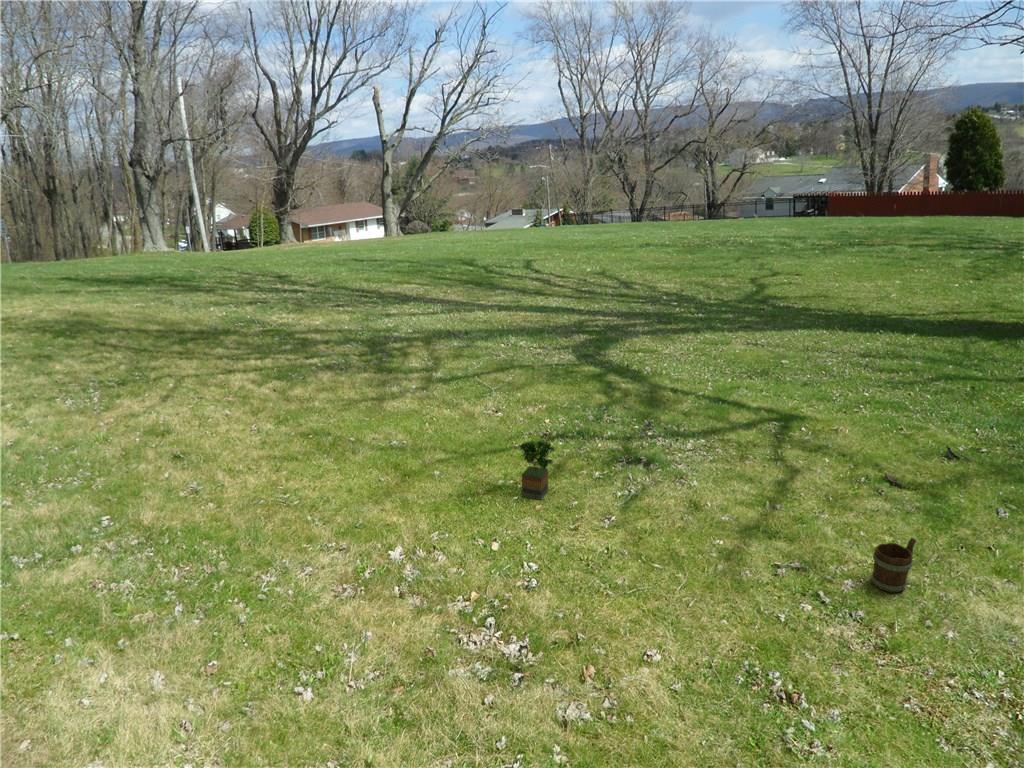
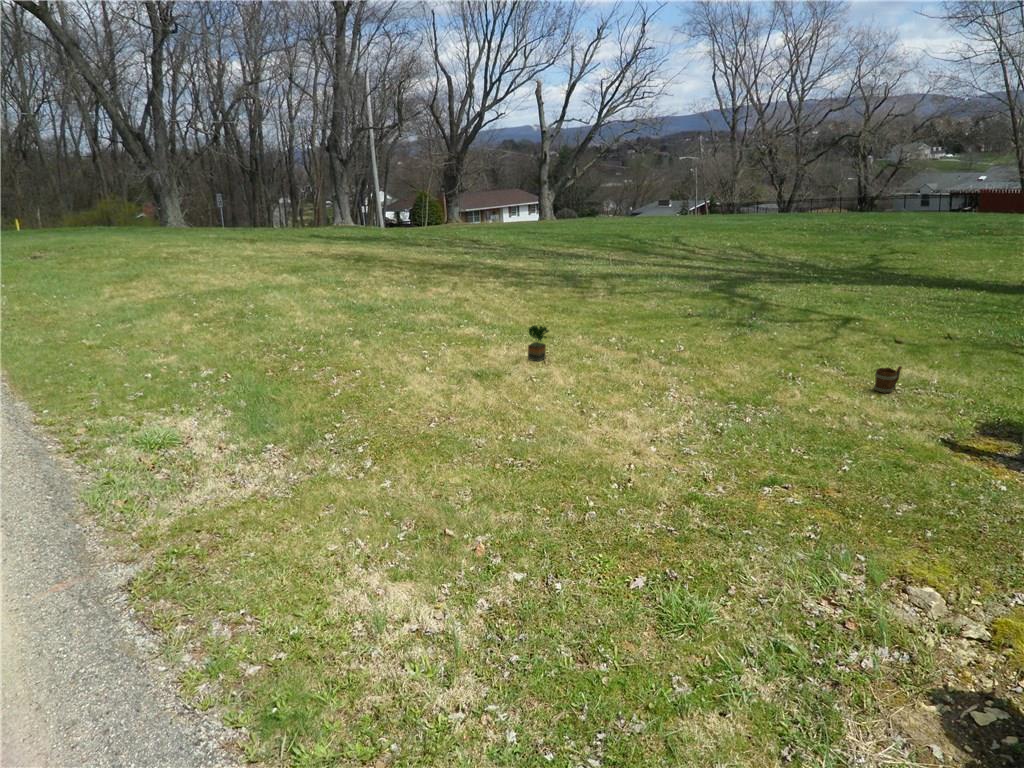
potted tree: present [519,441,555,500] -> present [528,325,549,362]

